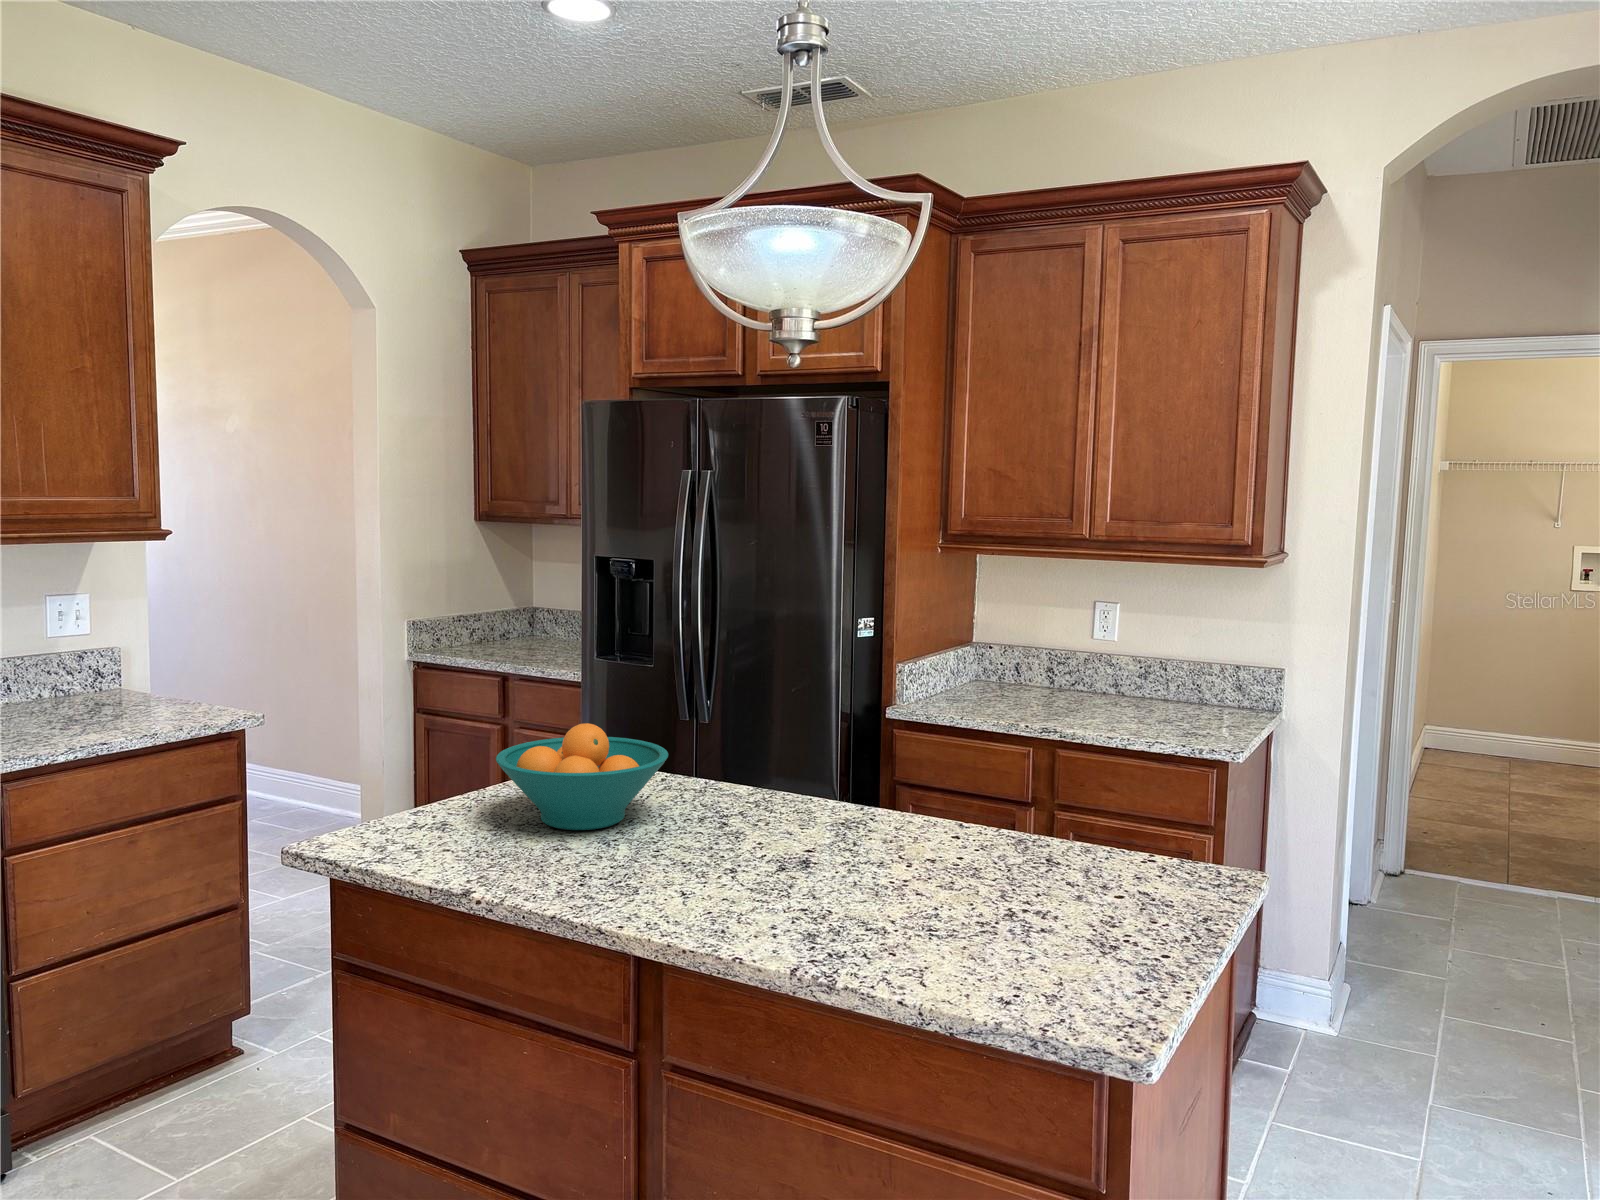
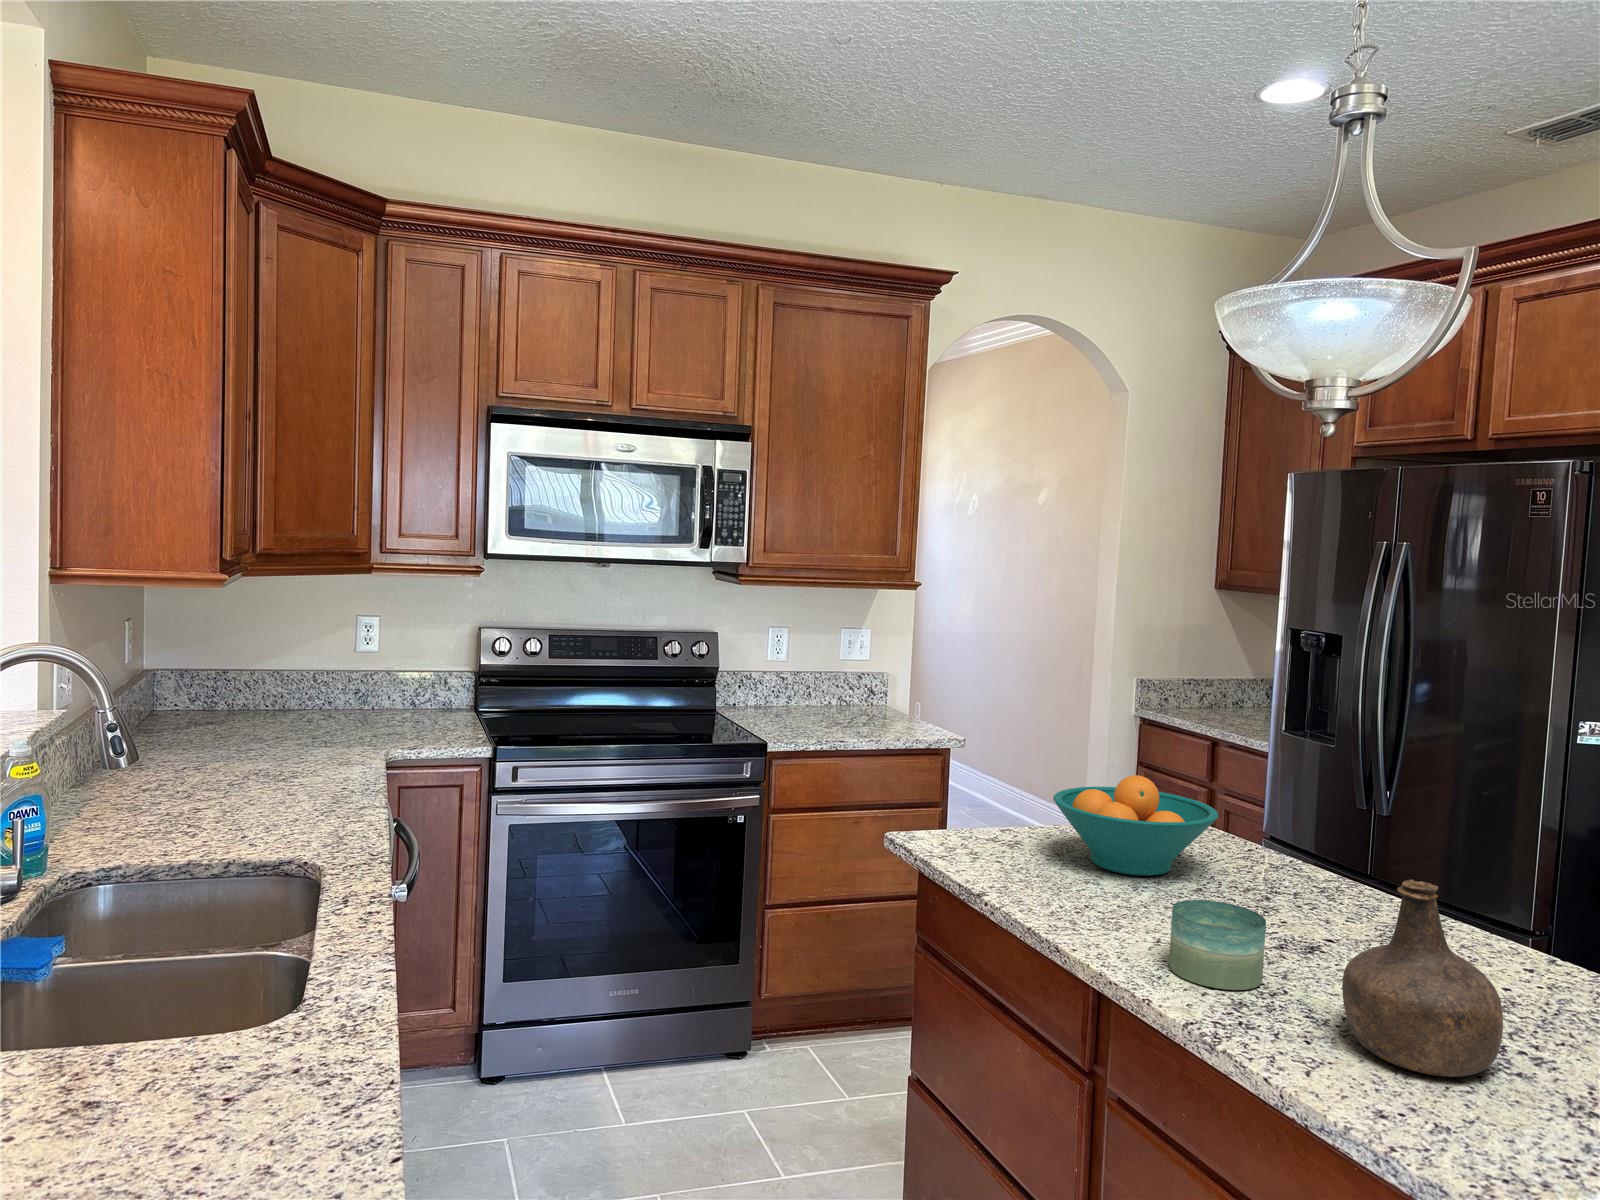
bottle: none [904,778,1036,950] -> present [1343,880,1503,1077]
candle: none [717,837,809,927] -> present [1169,900,1266,990]

